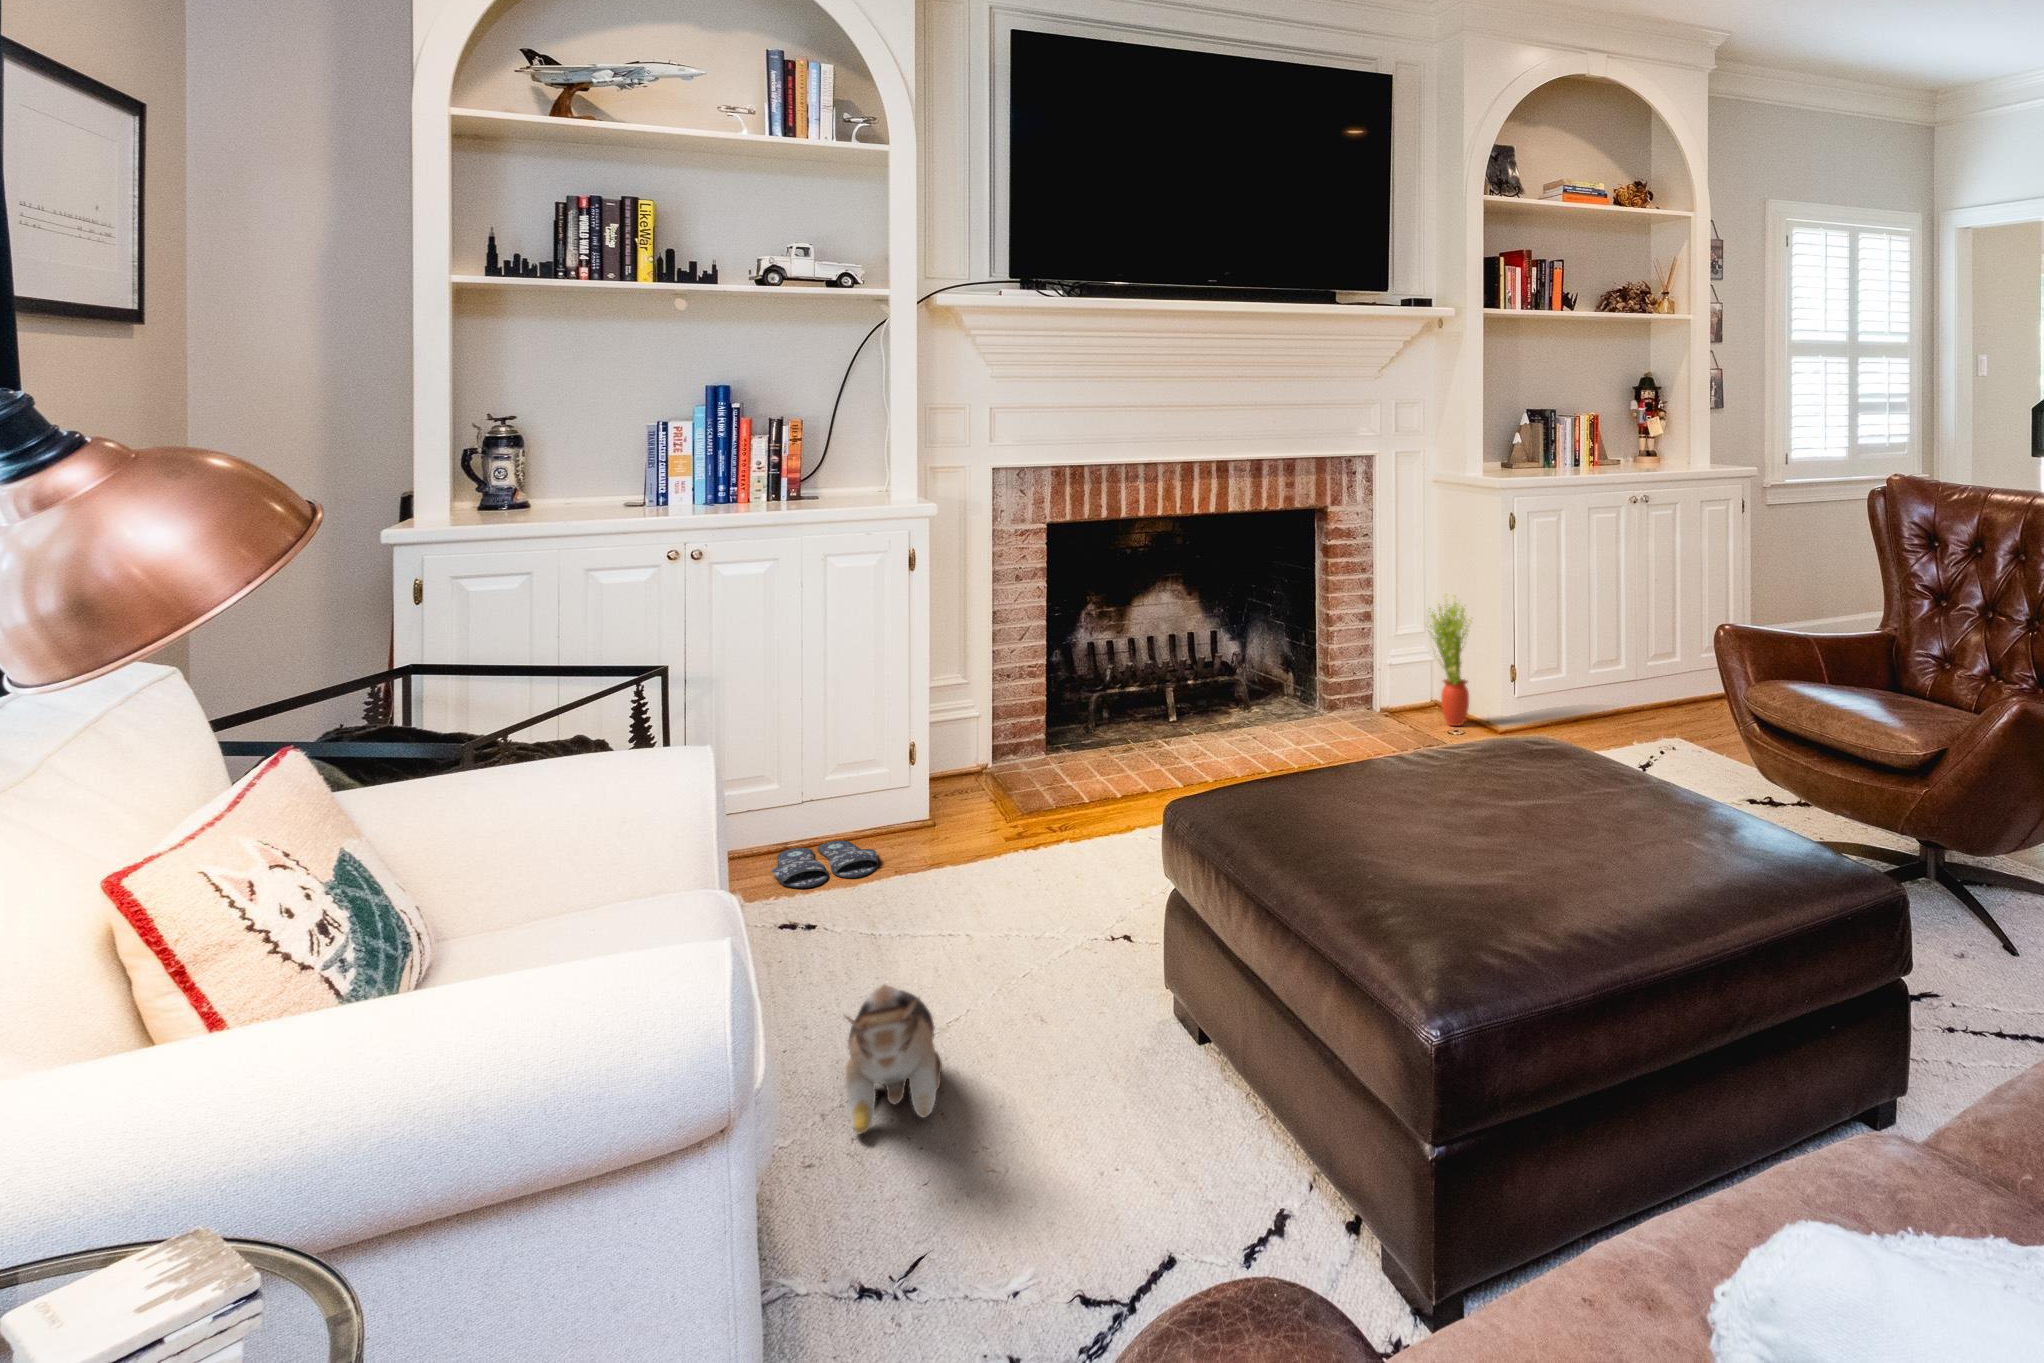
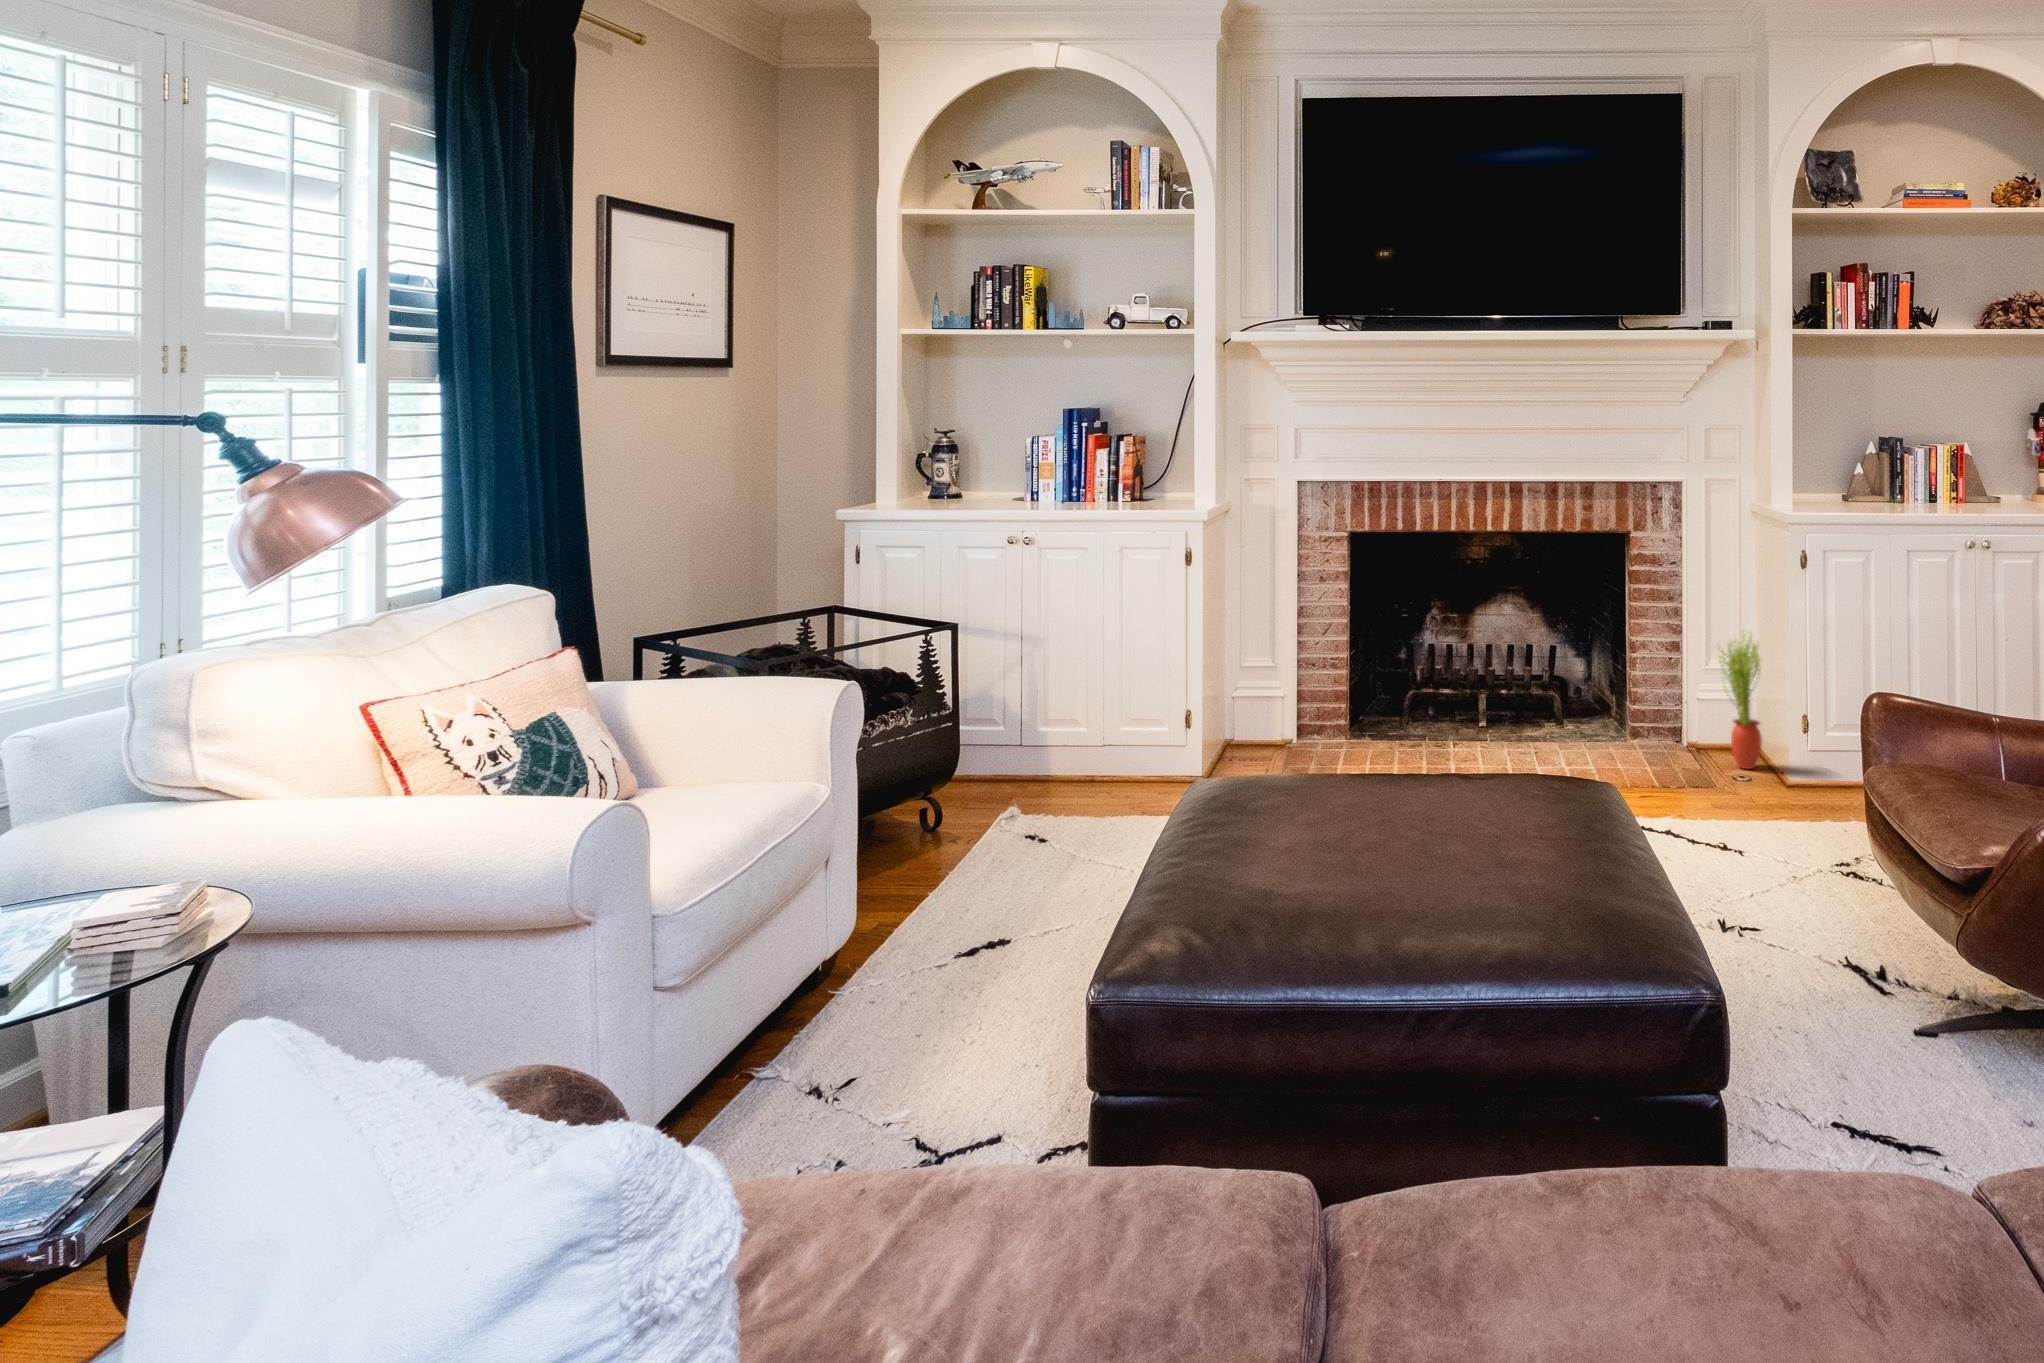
slippers: present [772,840,878,888] -> none [1058,778,1140,809]
plush toy: present [845,985,942,1134] -> none [868,878,1006,990]

